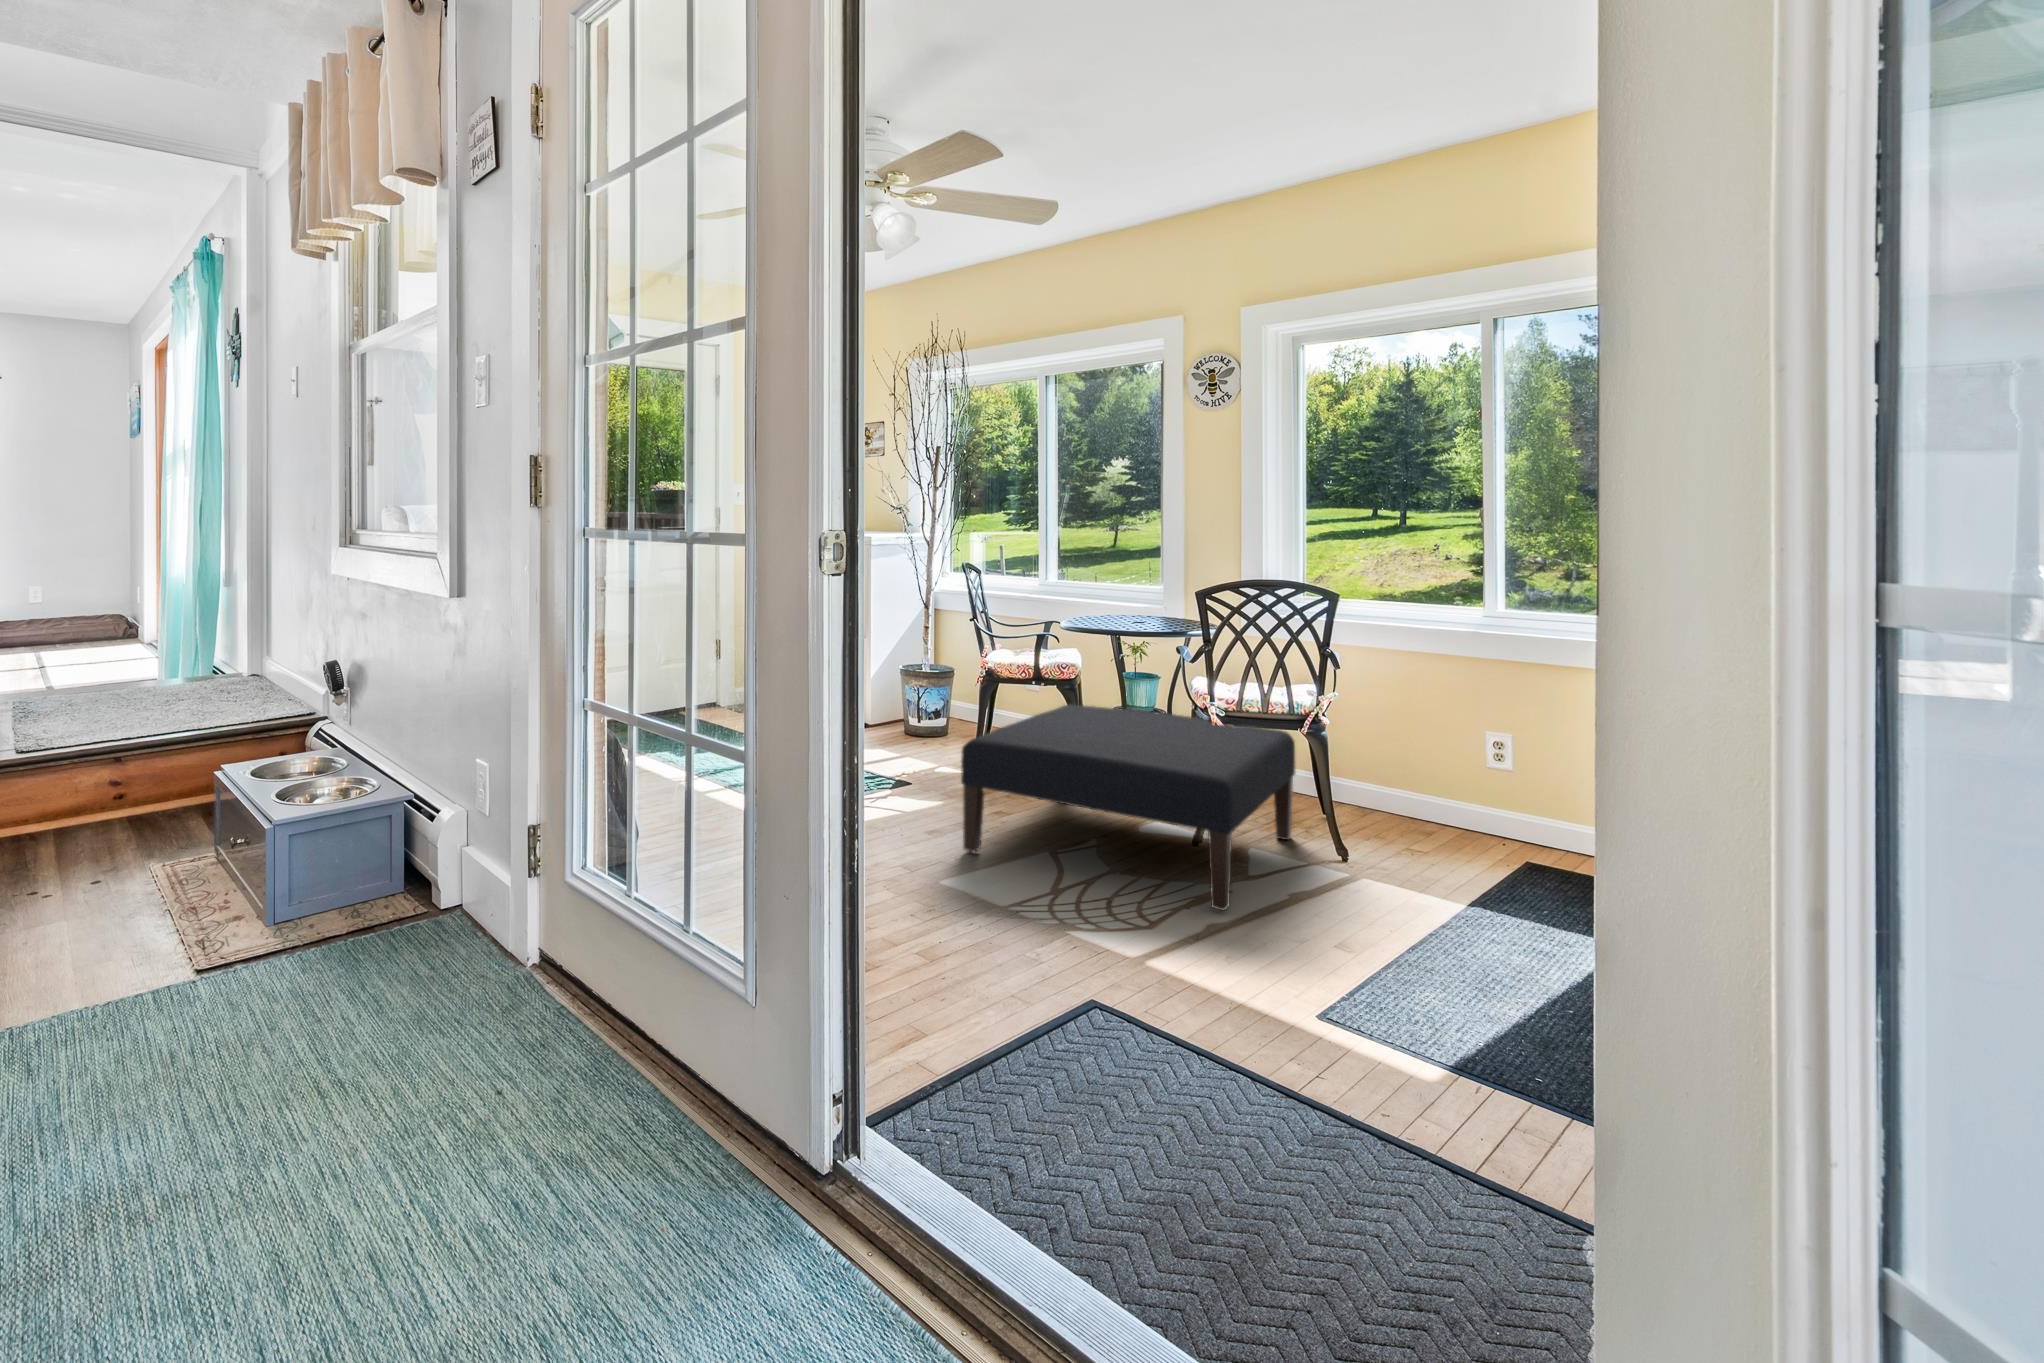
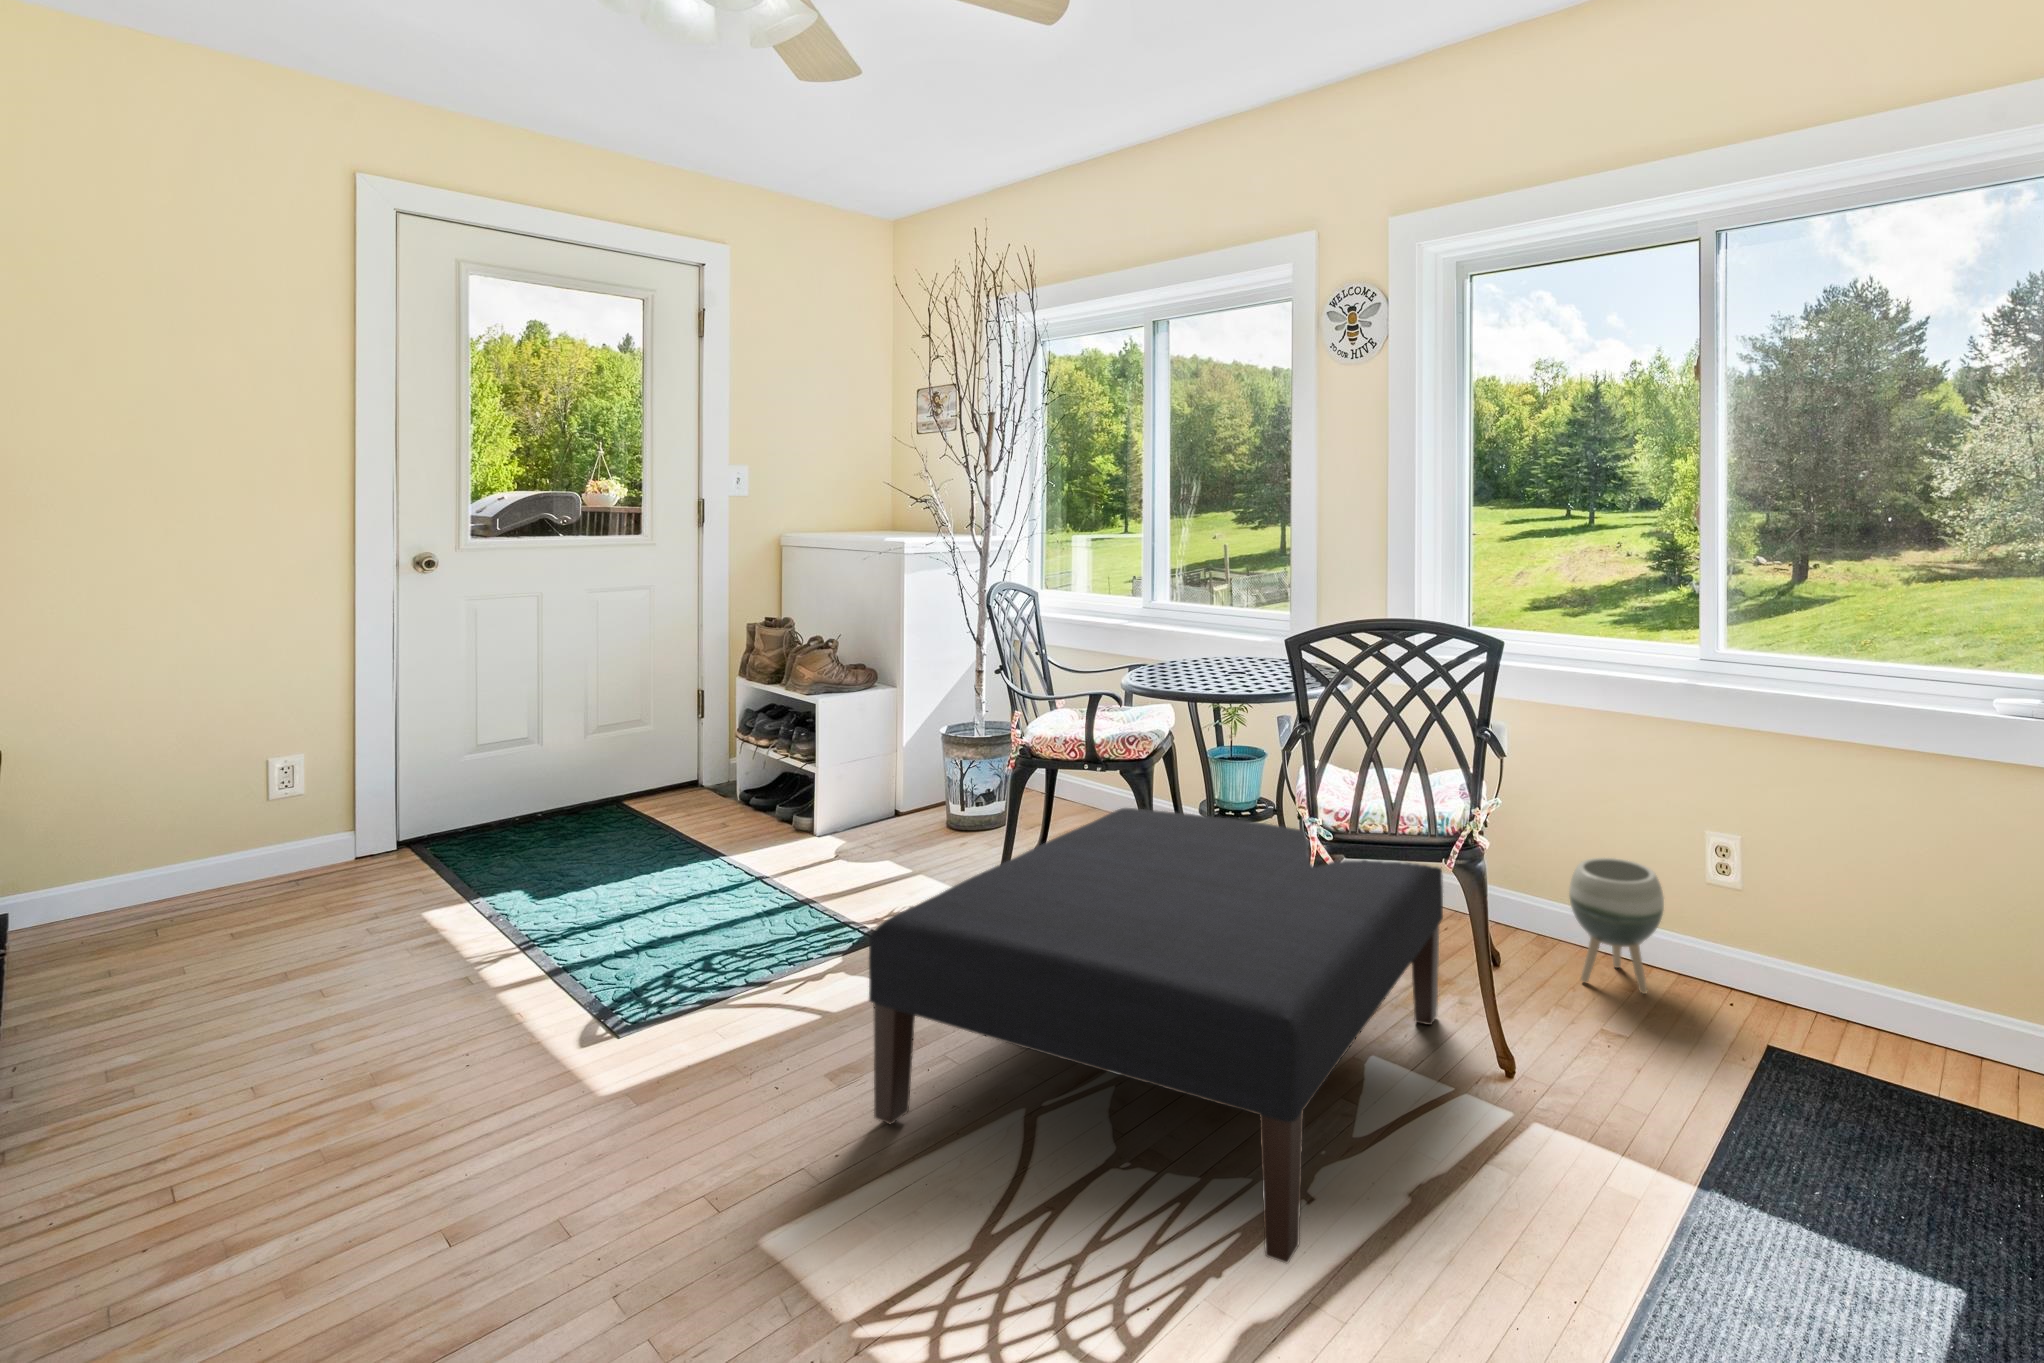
planter: none [1383,750,1454,837] -> present [1569,858,1664,994]

